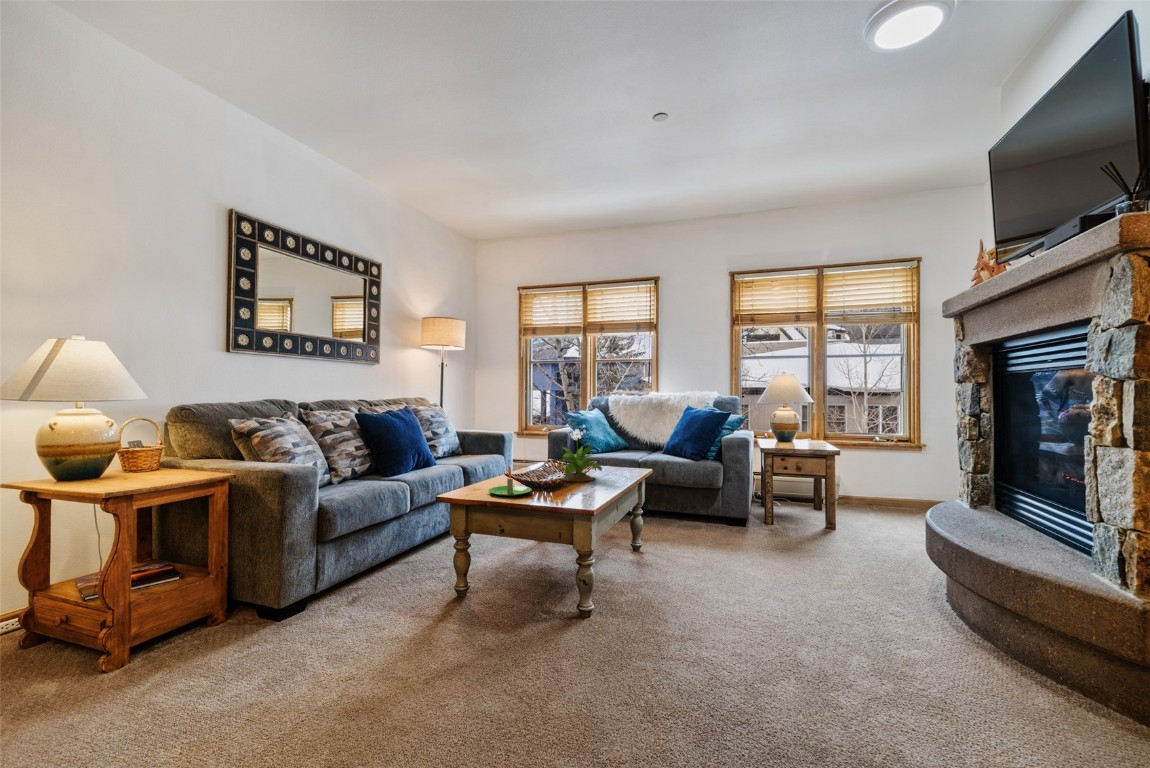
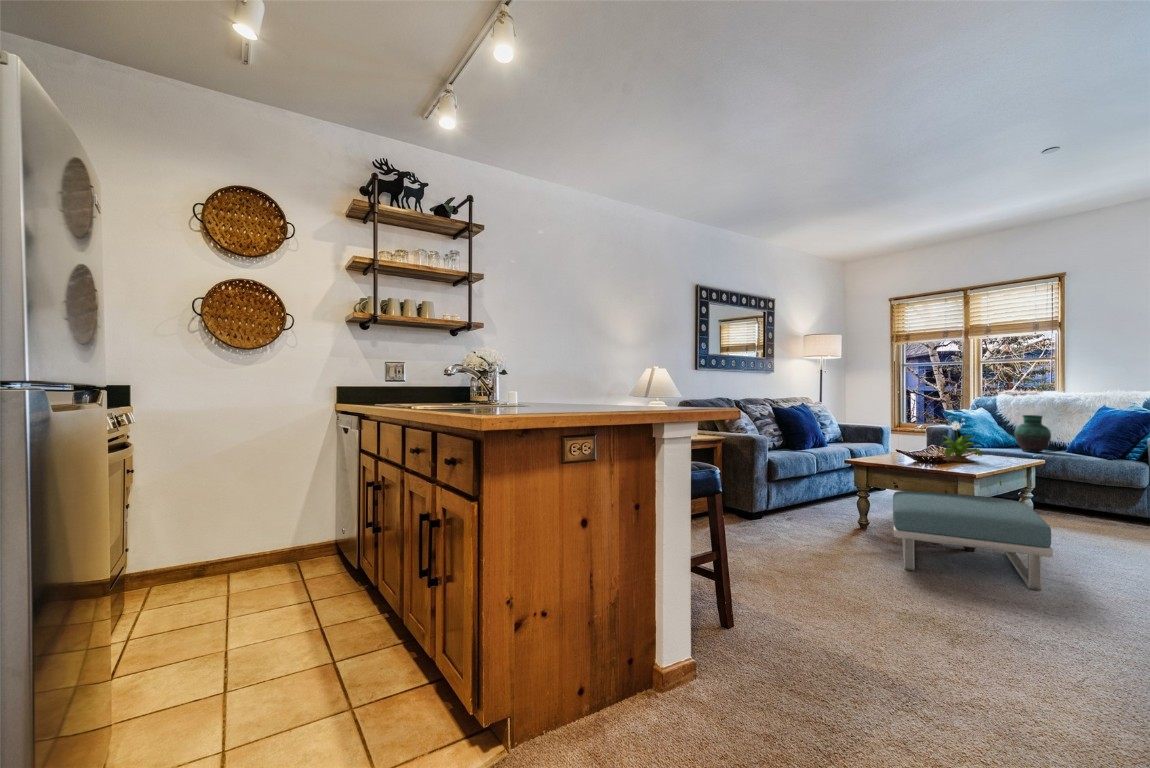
vase: none [625,416,655,456] -> present [1014,415,1051,452]
candle: present [488,466,532,496] -> none [882,443,917,463]
footstool: none [486,539,697,713] -> present [893,491,1053,590]

